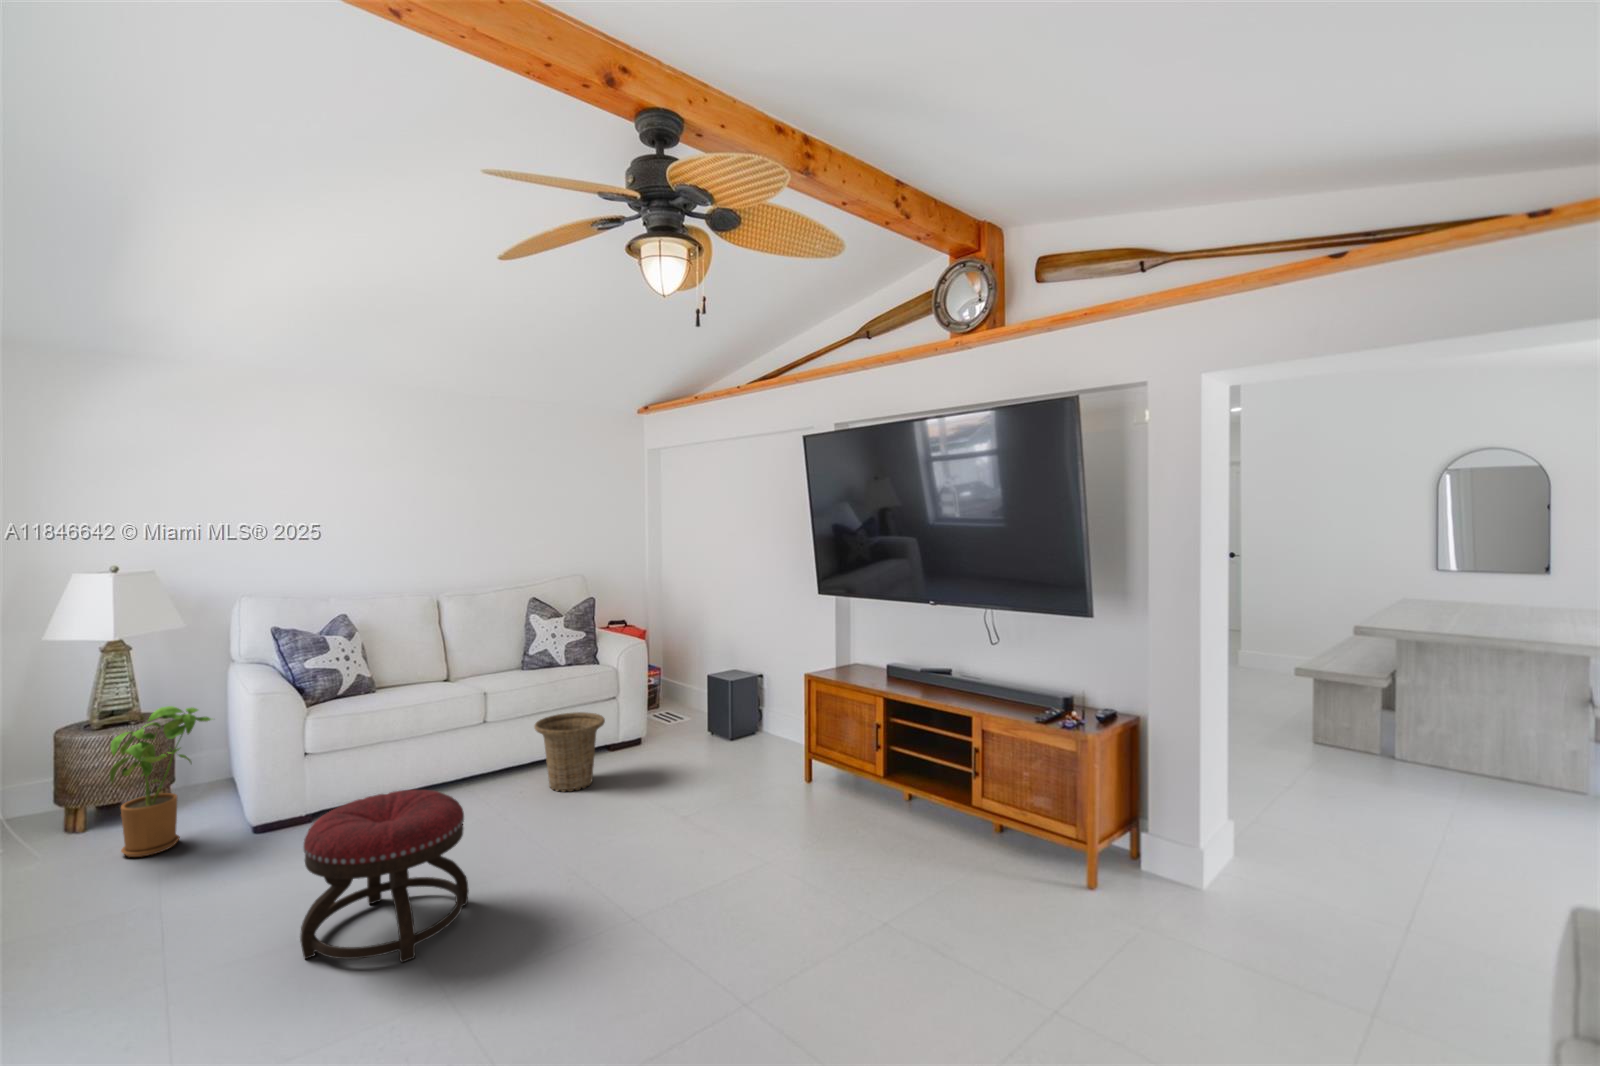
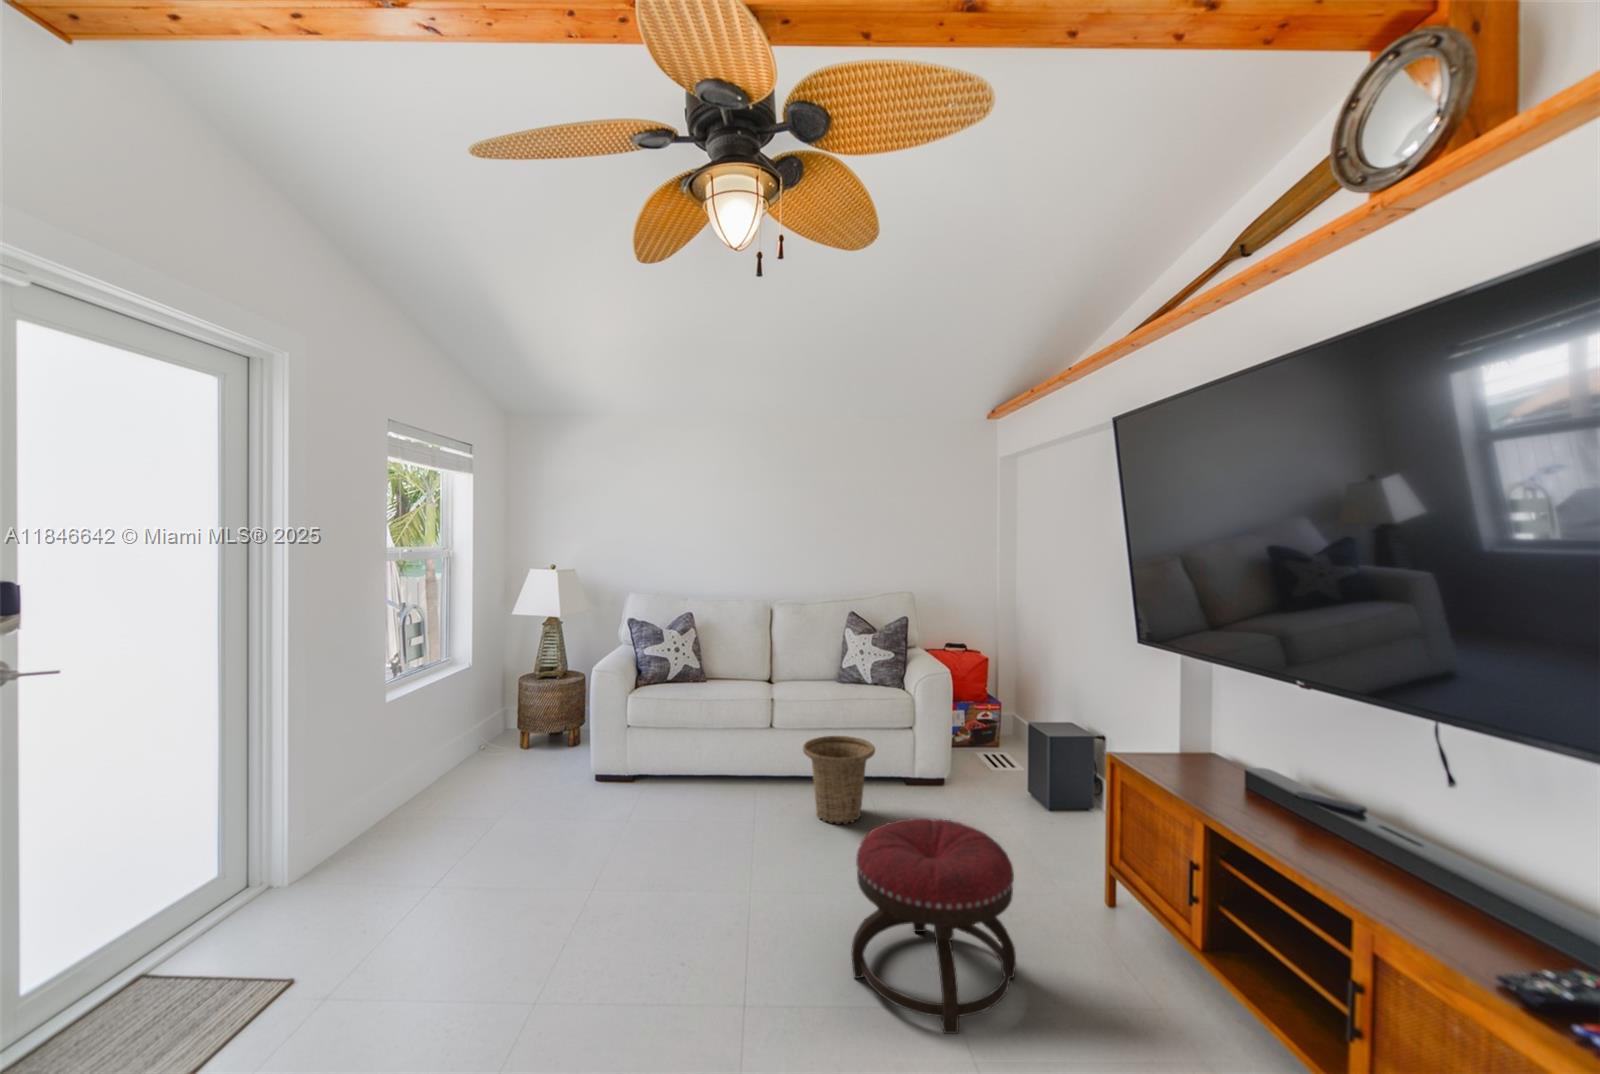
house plant: present [110,706,211,857] -> none [508,670,576,782]
ottoman: present [300,790,469,962] -> present [851,818,1016,1034]

